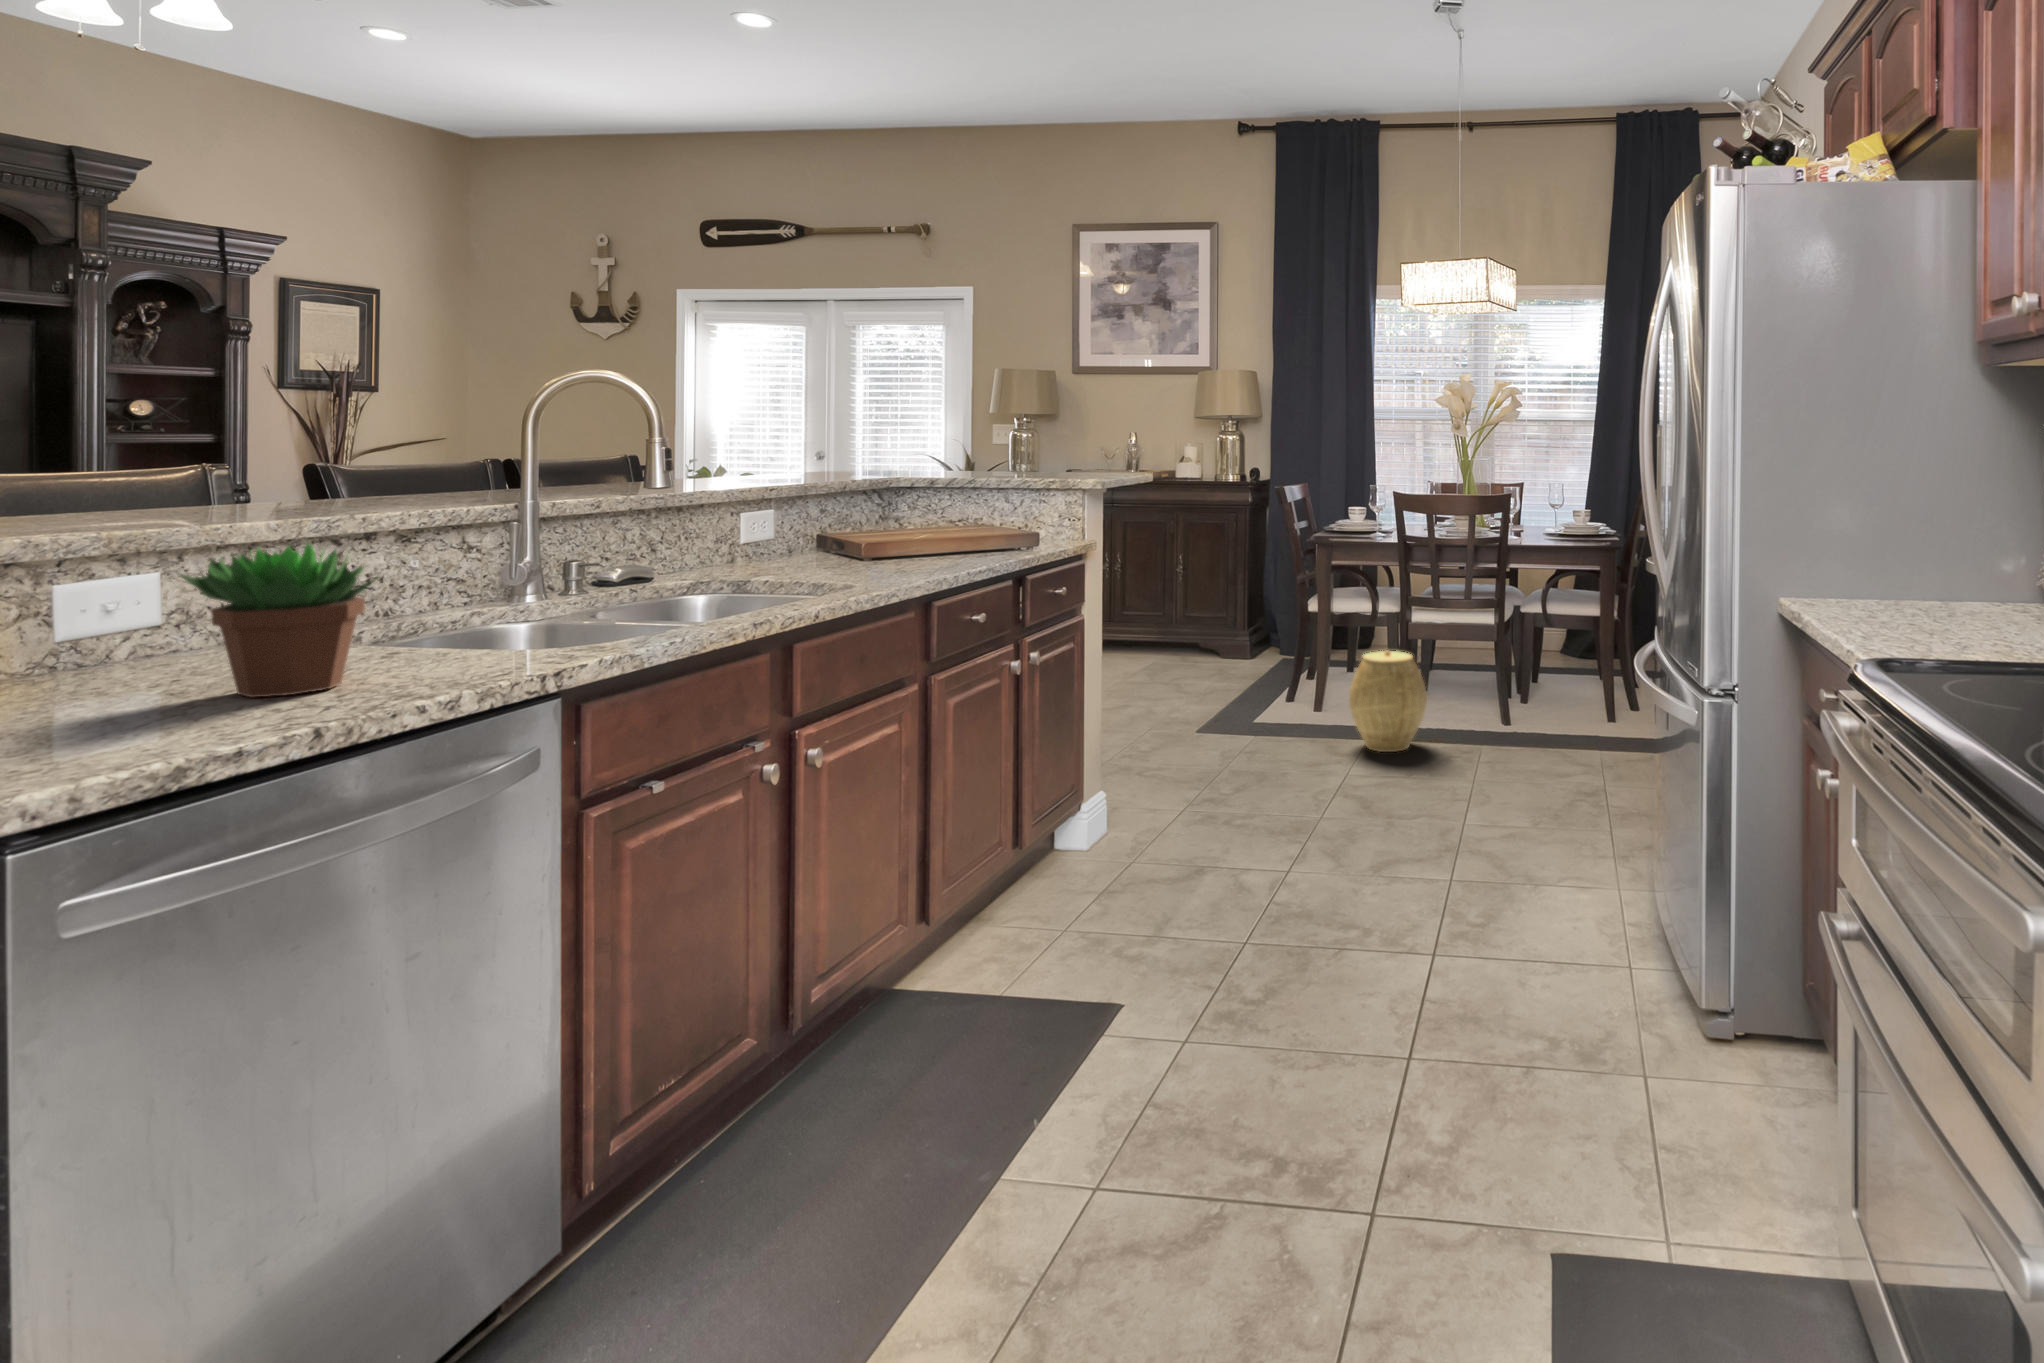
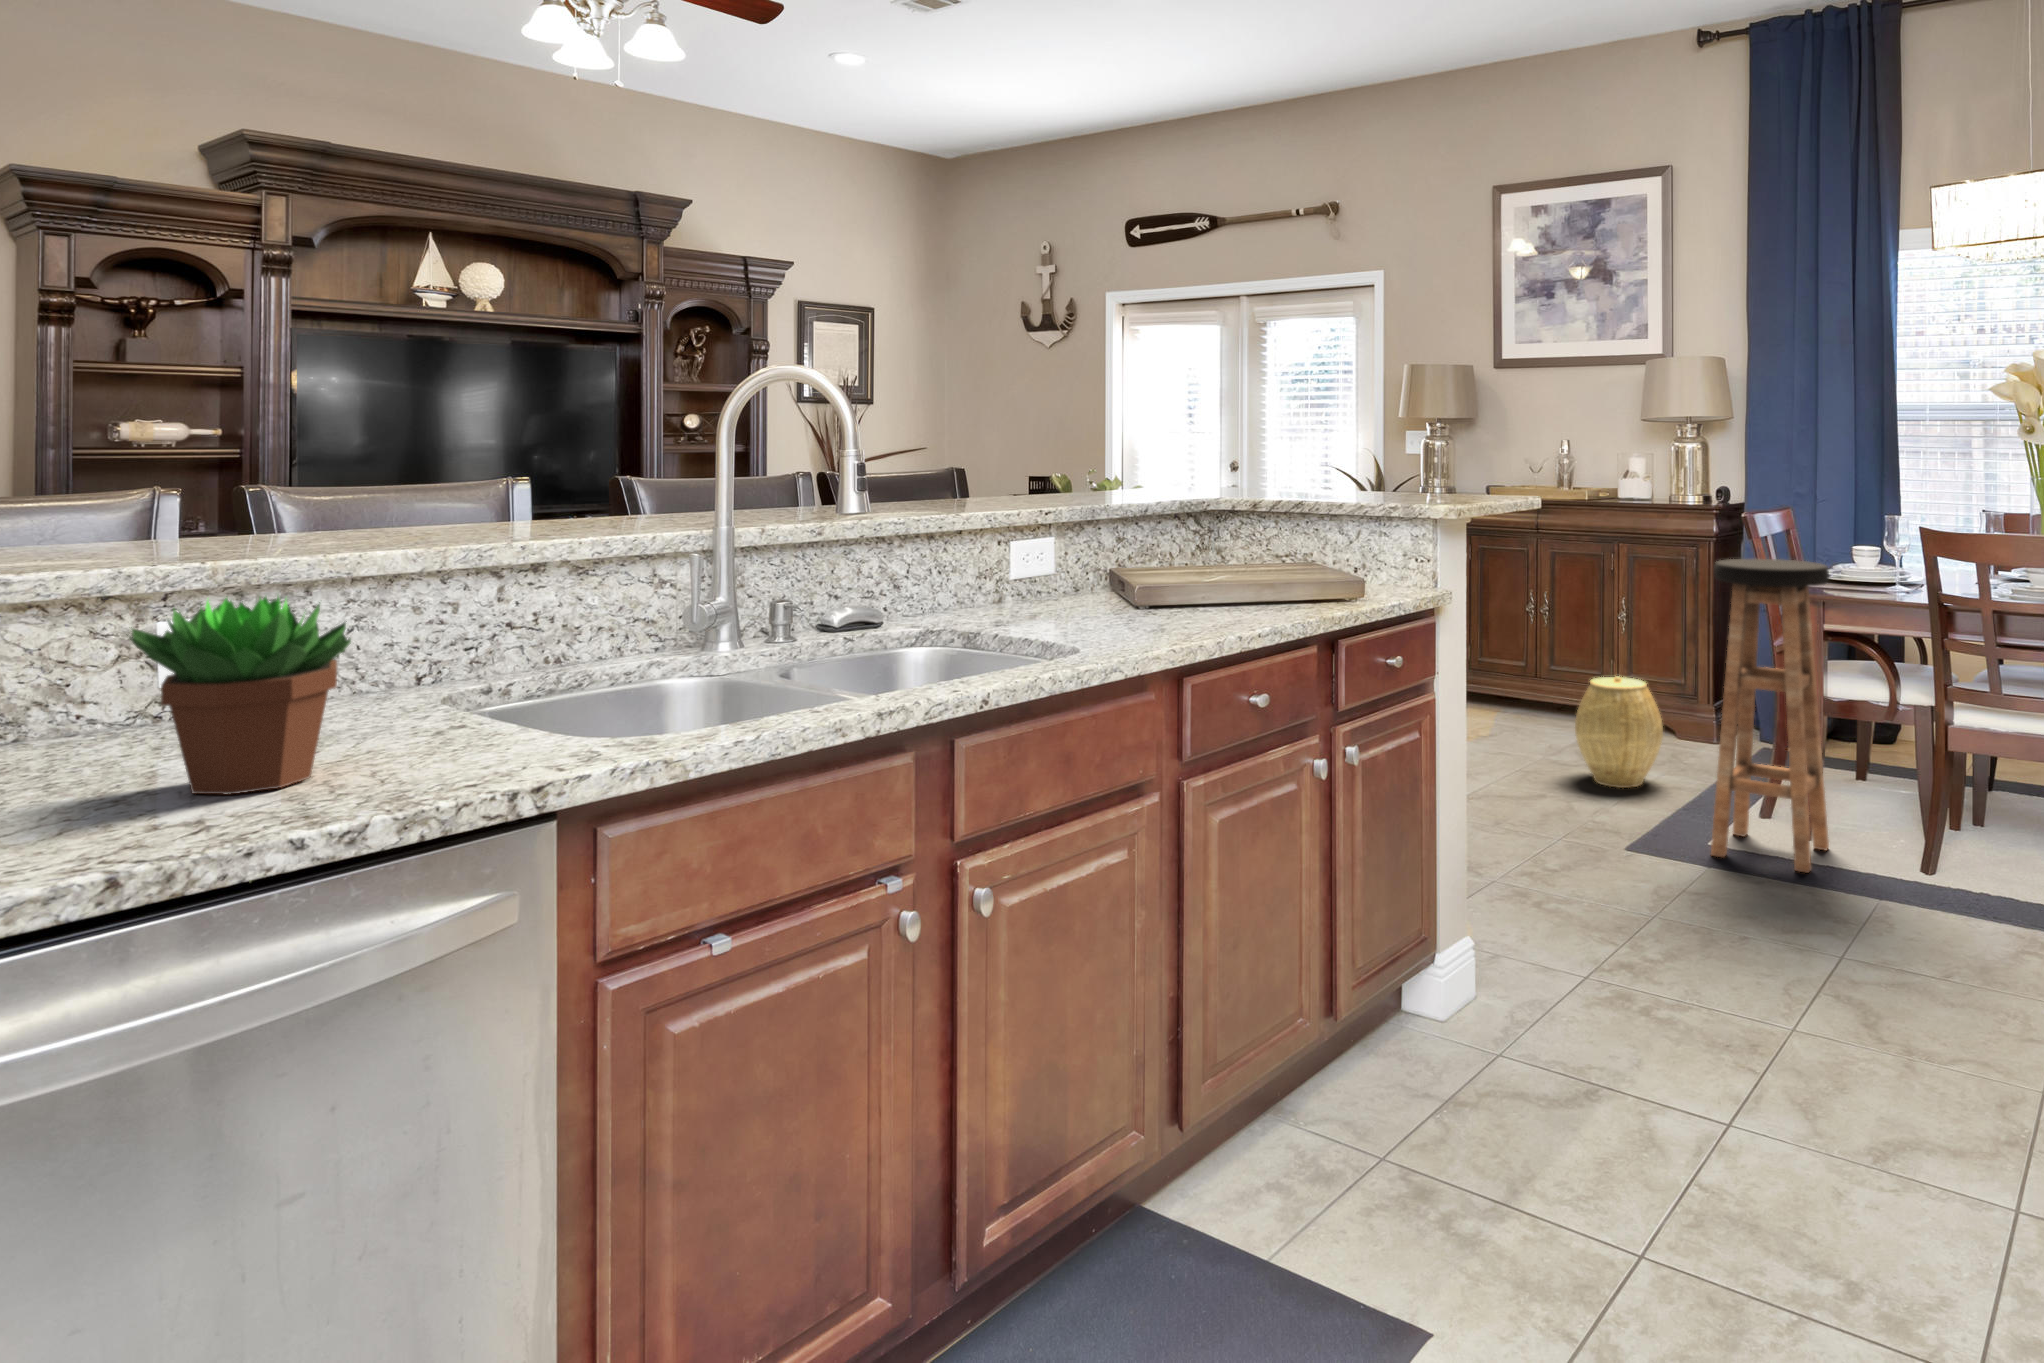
bar stool: none [1258,516,1337,734] -> present [1711,559,1829,873]
woven basket: present [1349,651,1427,752] -> present [1575,676,1663,788]

